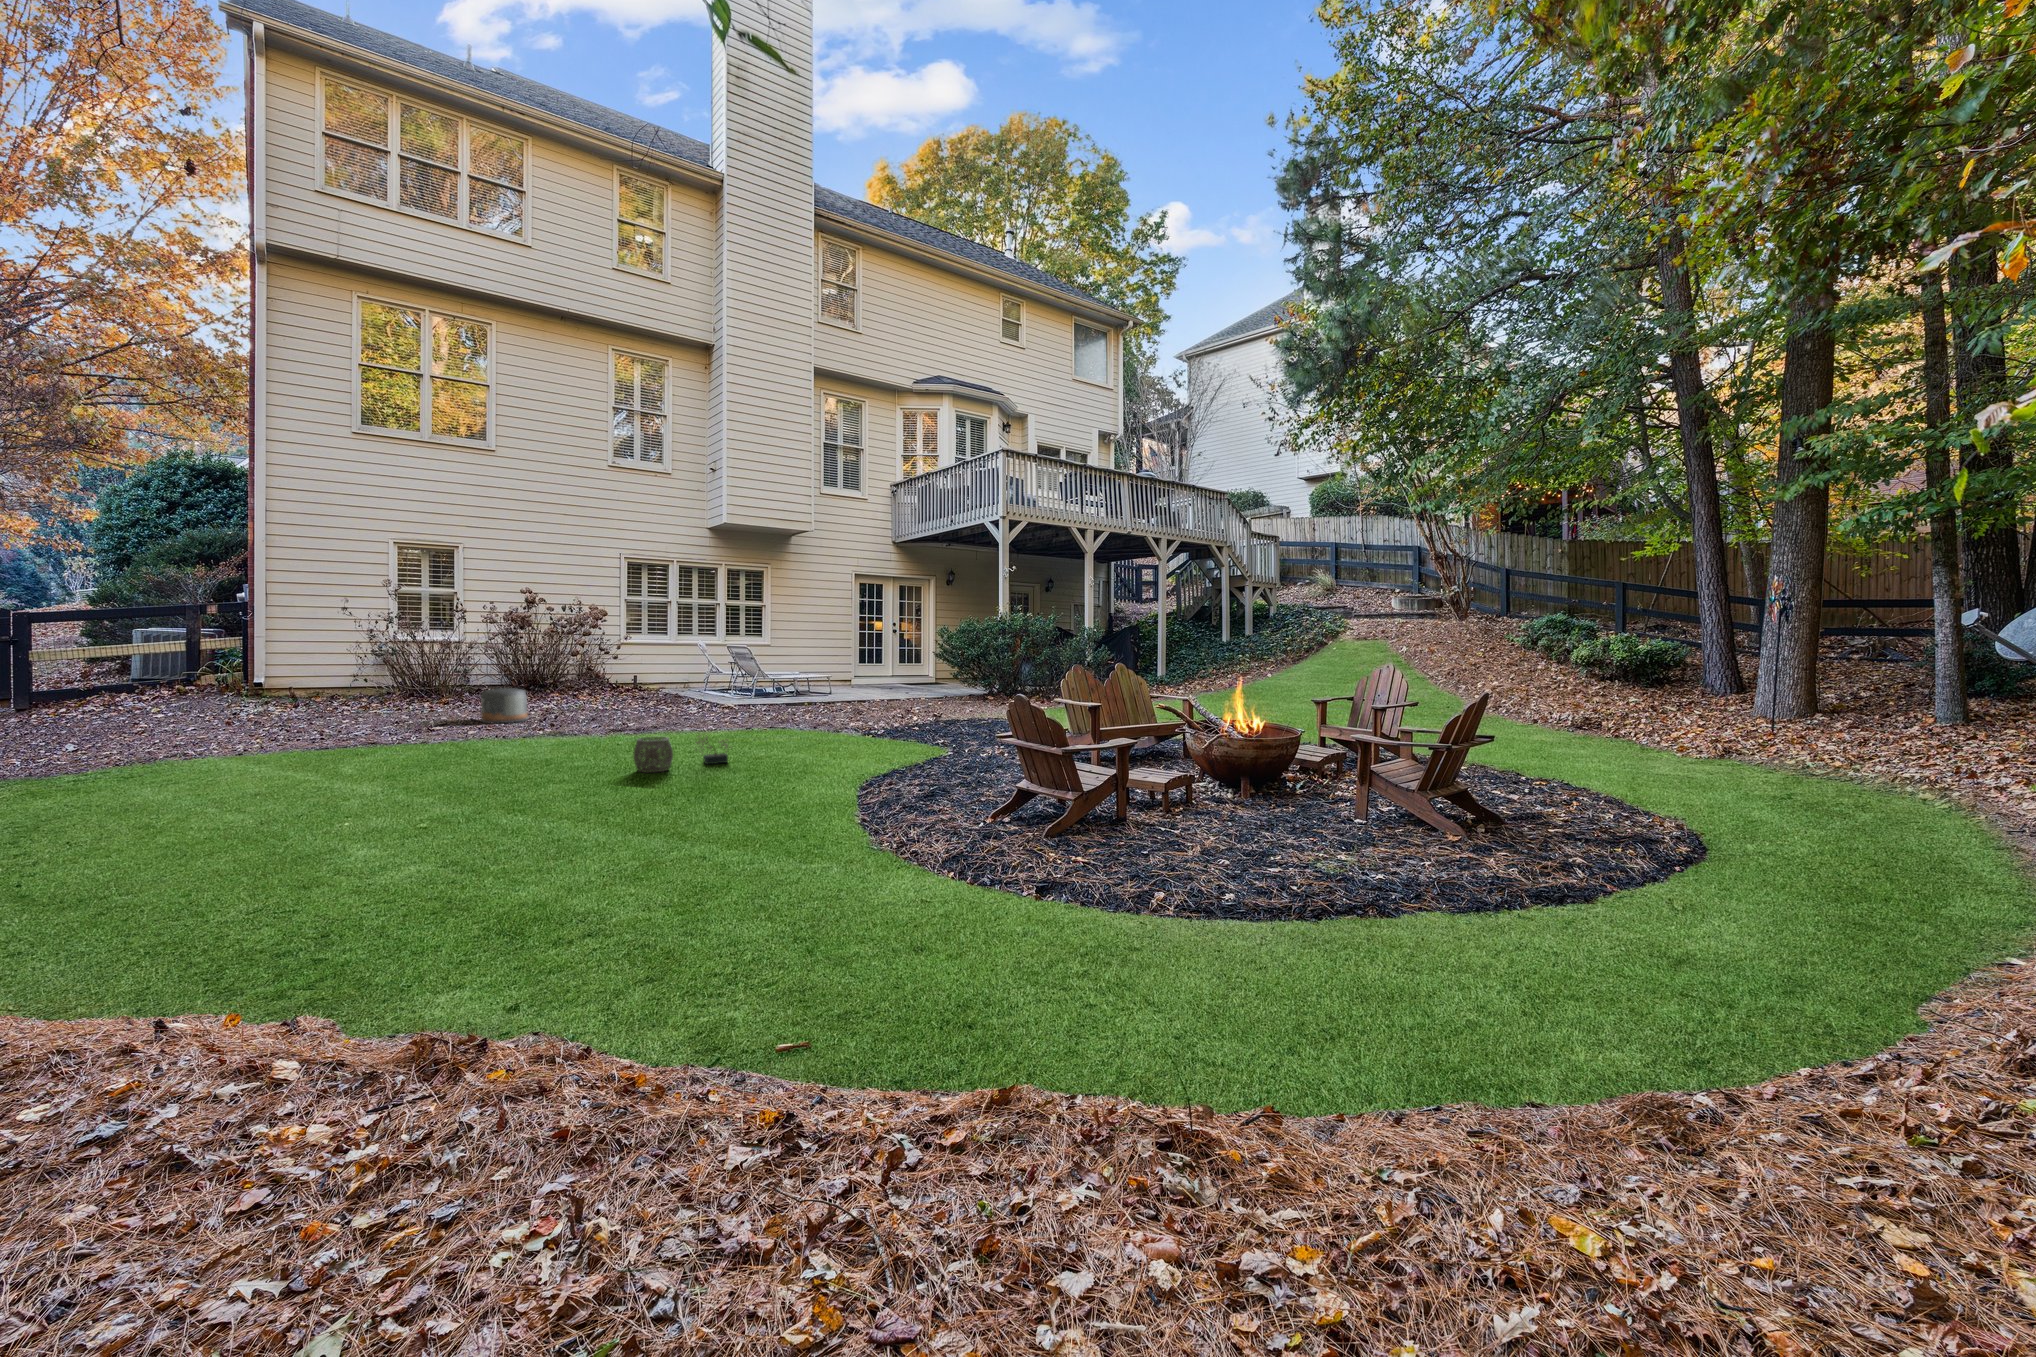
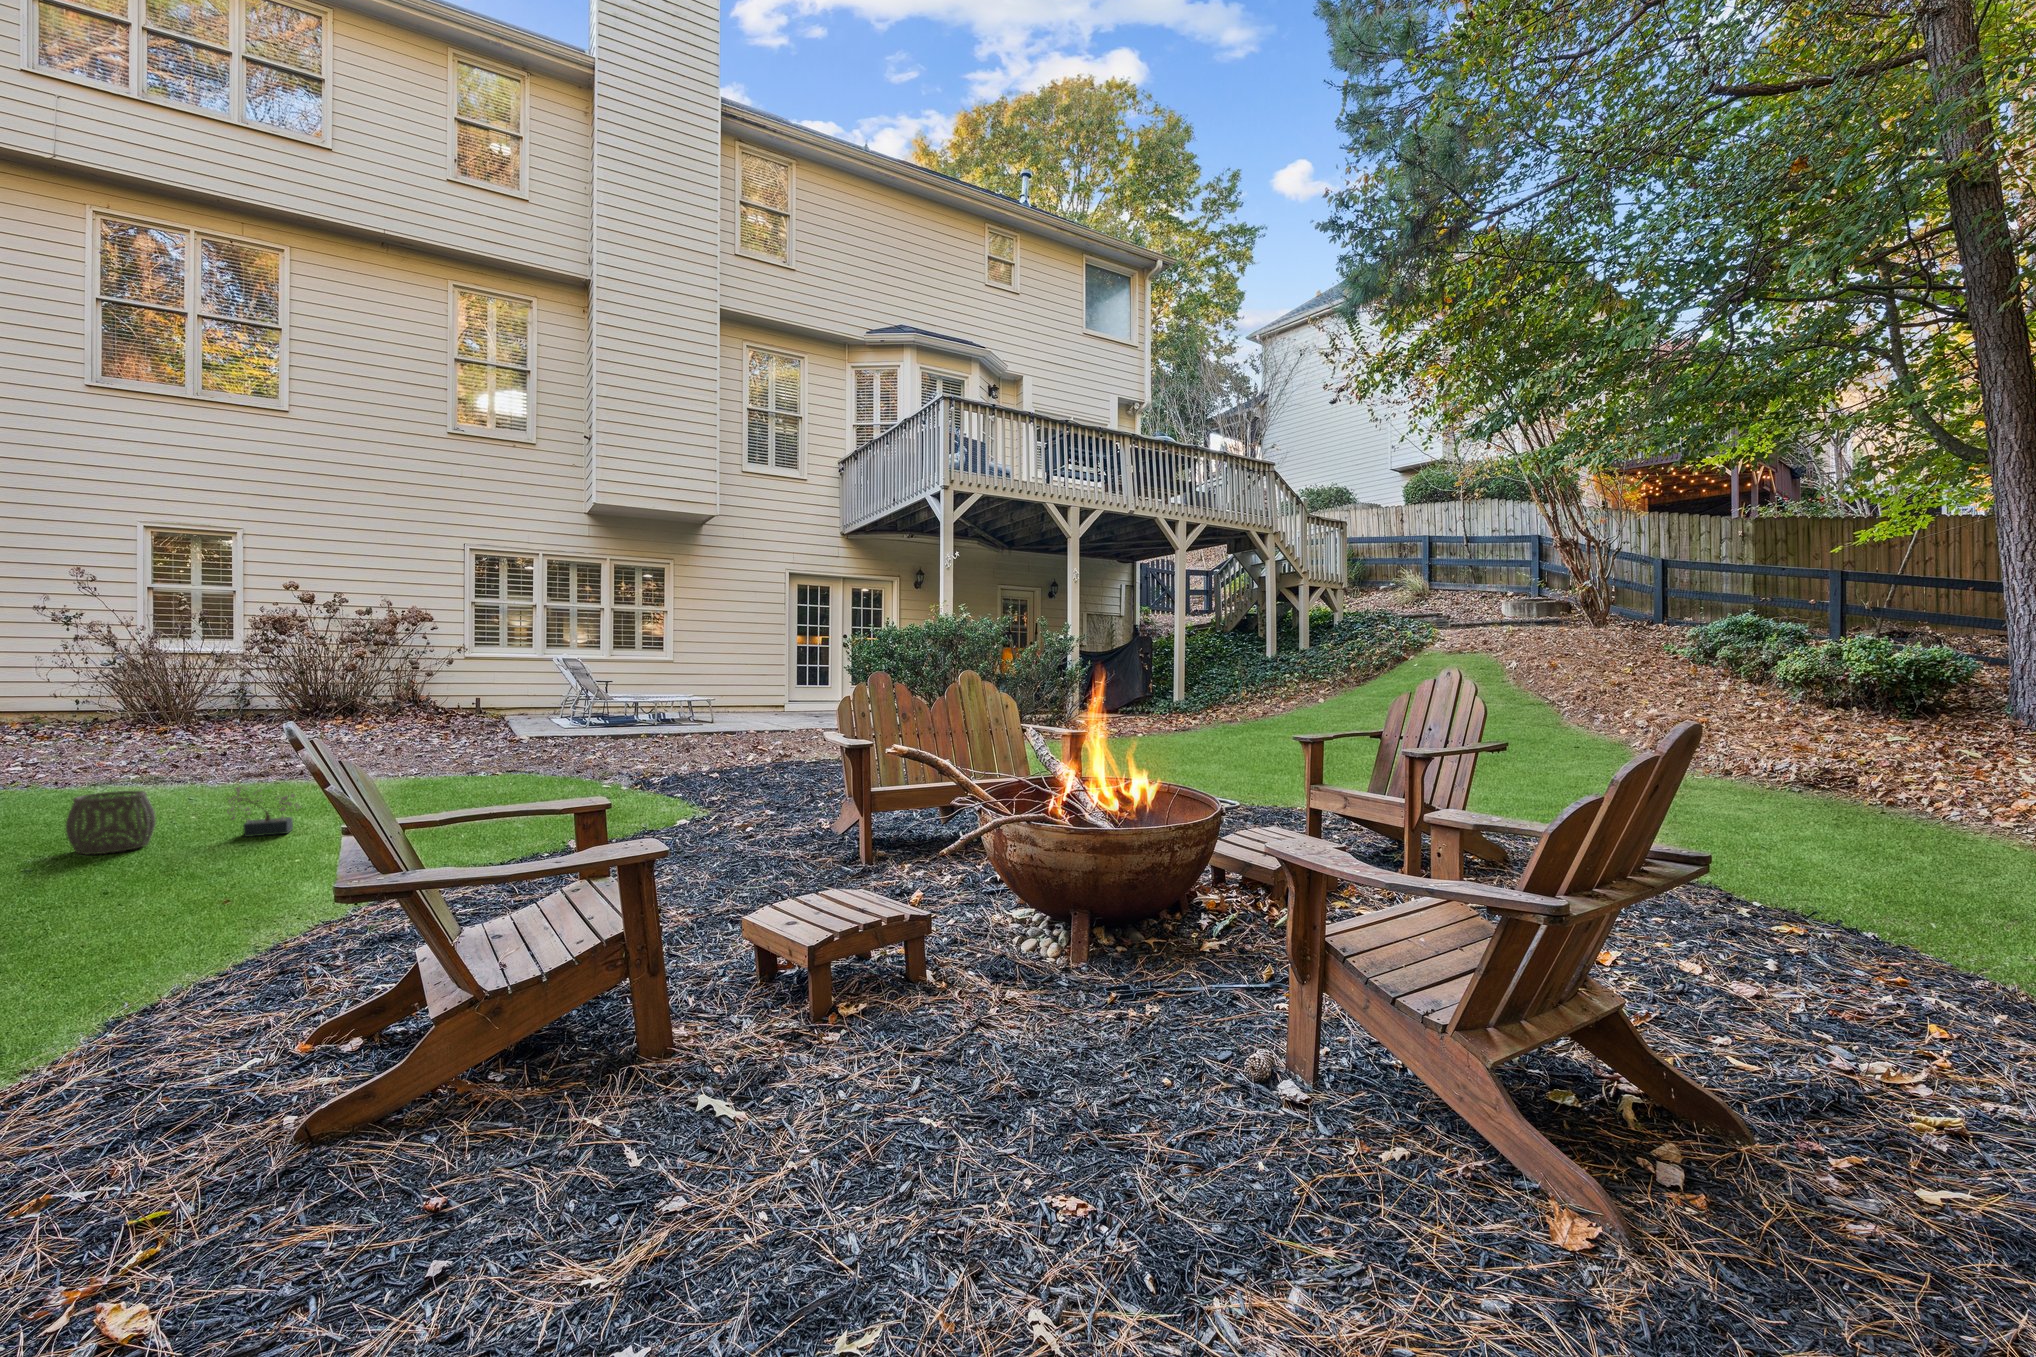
pouf: present [481,688,528,723] -> none [137,710,214,760]

